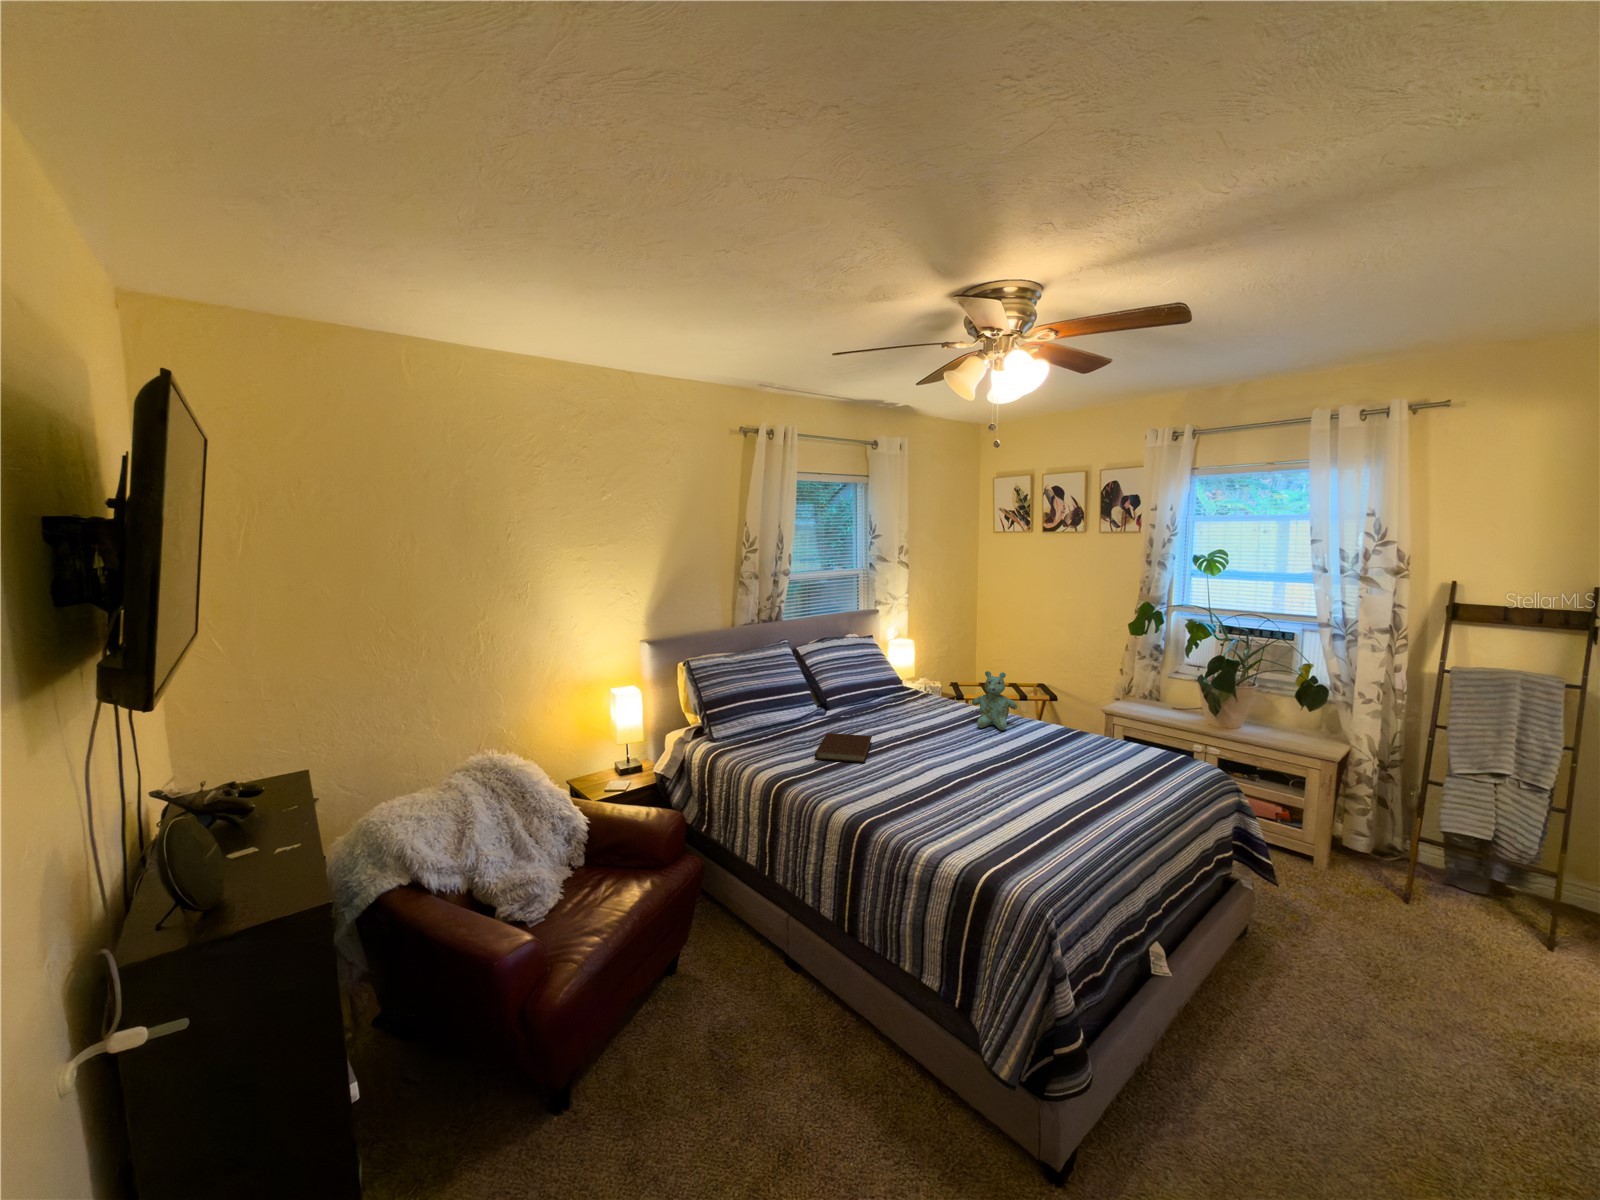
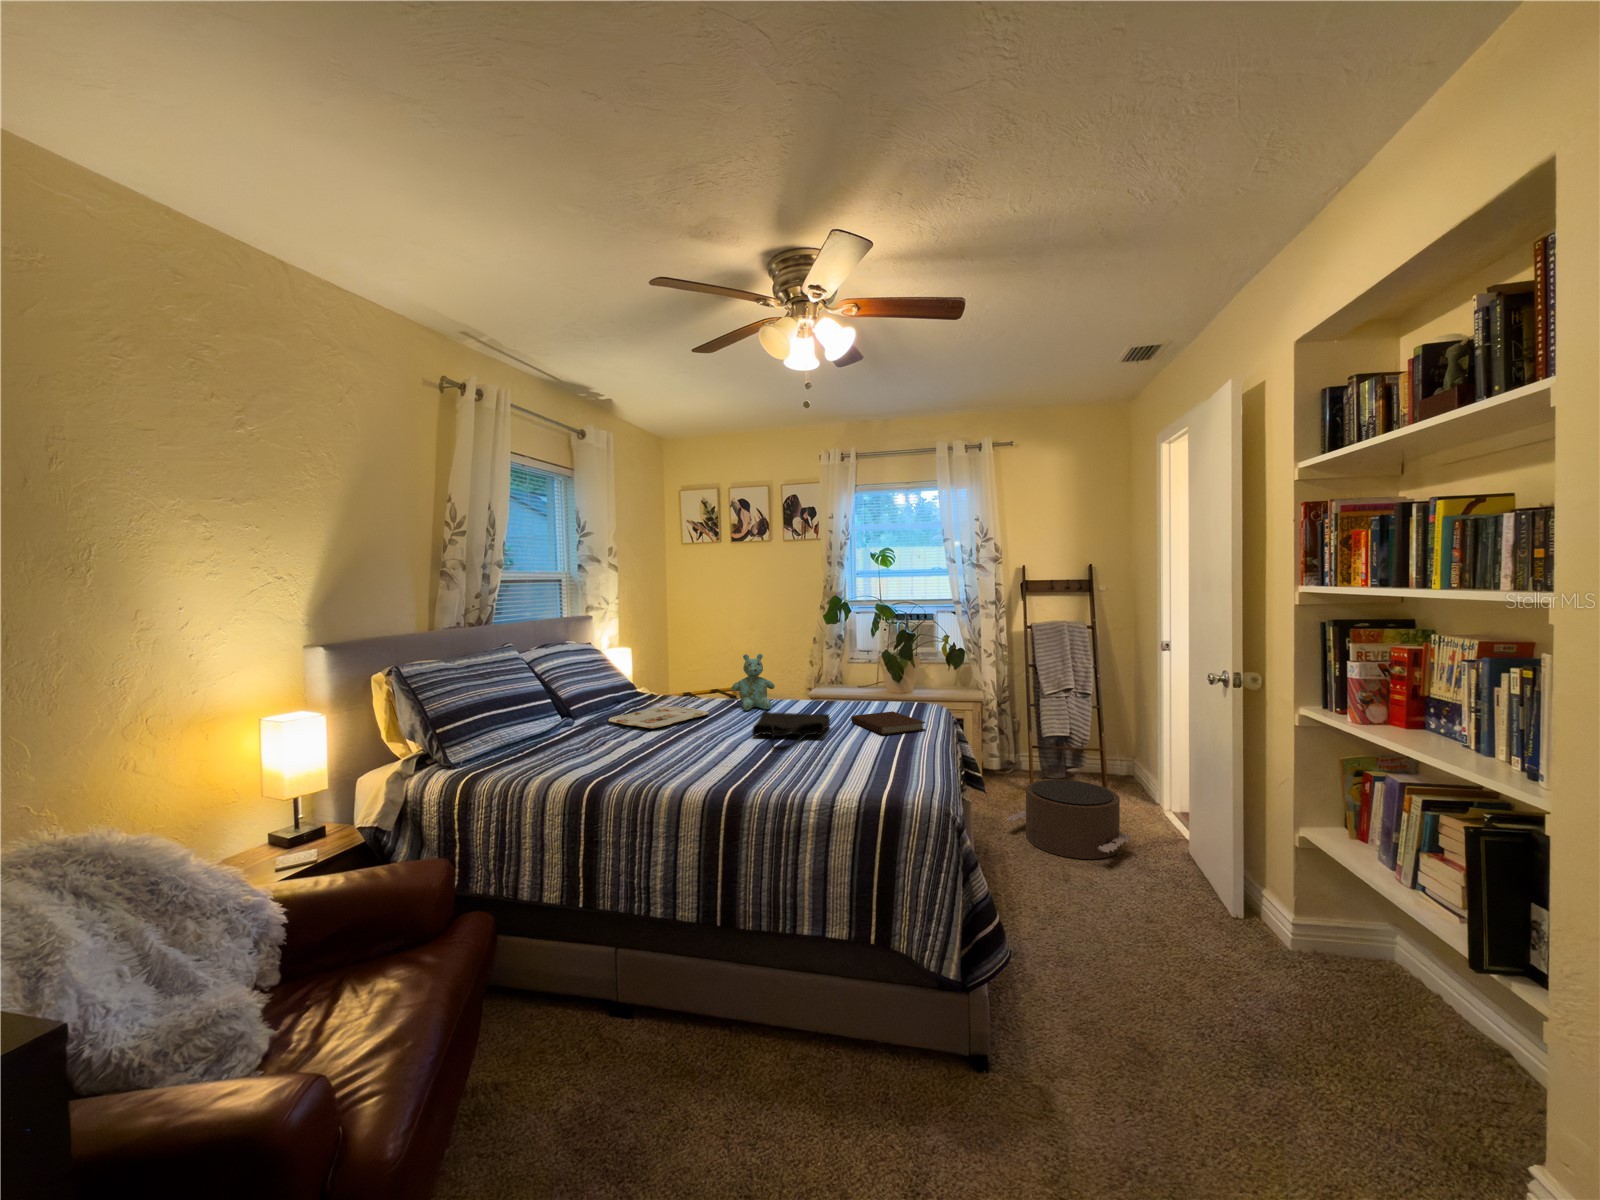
serving tray: none [850,708,941,733] -> present [608,707,709,728]
notebook: present [815,733,872,763] -> present [851,711,925,735]
tote bag: none [949,737,1041,787] -> present [752,711,830,751]
pouf: none [1309,890,1519,1032] -> present [1006,780,1132,859]

